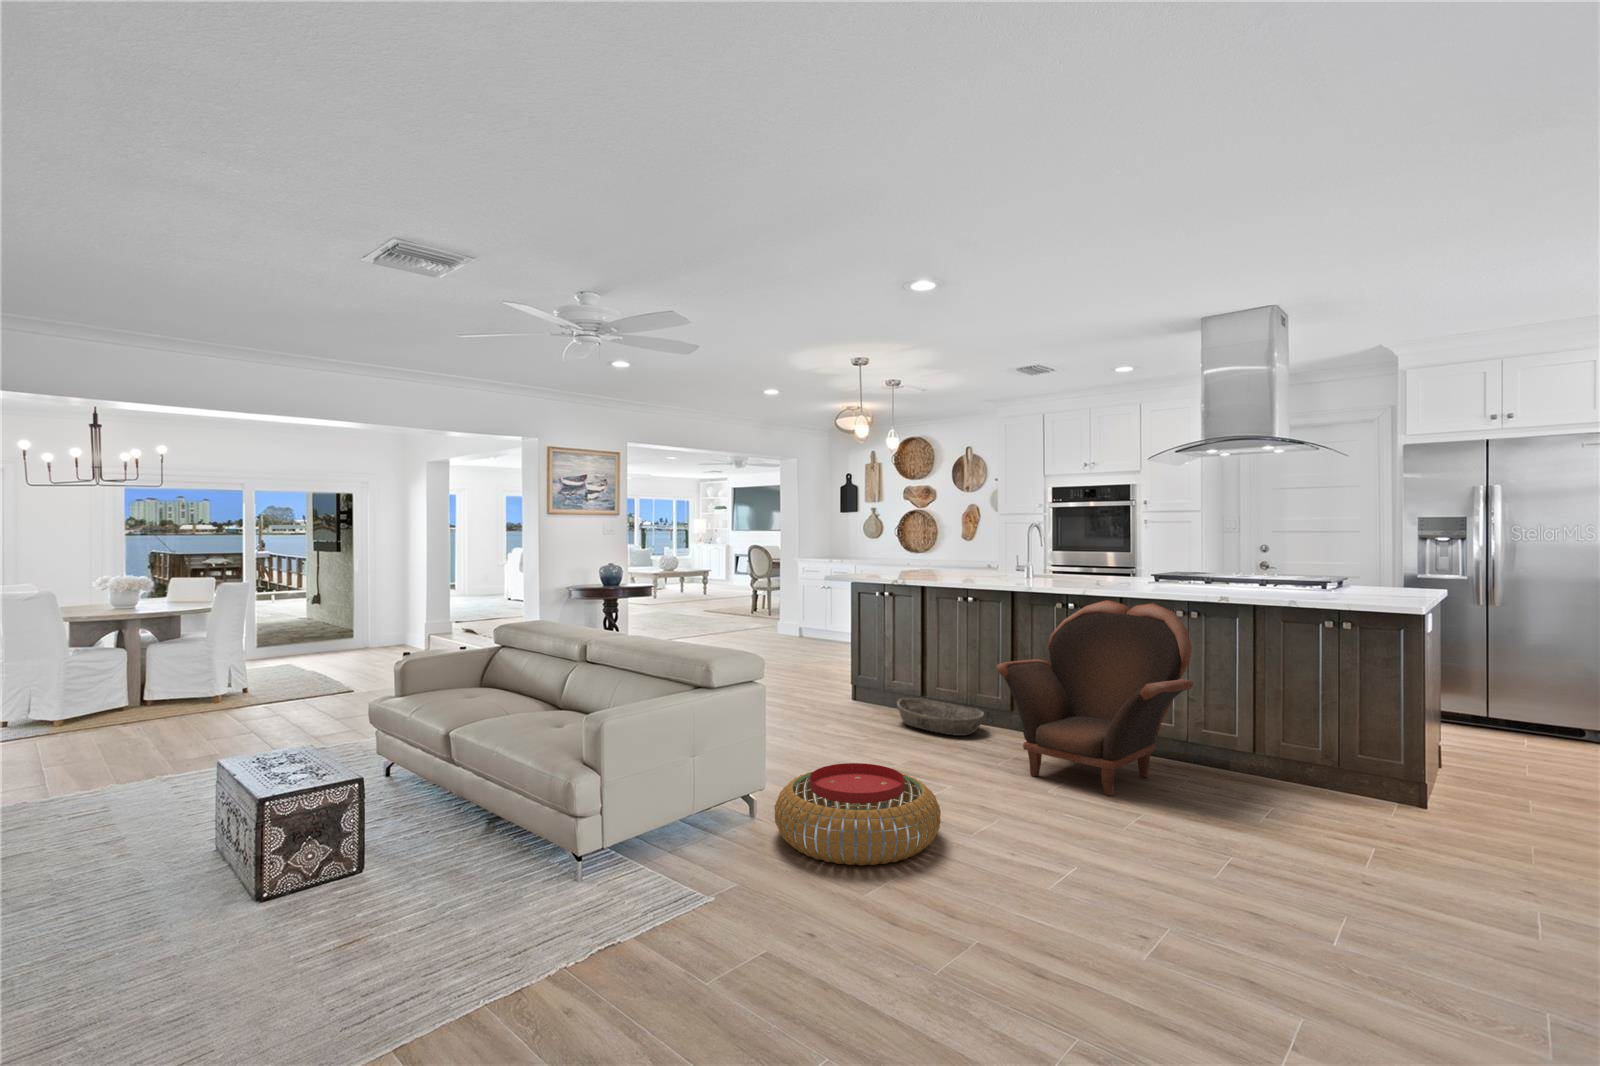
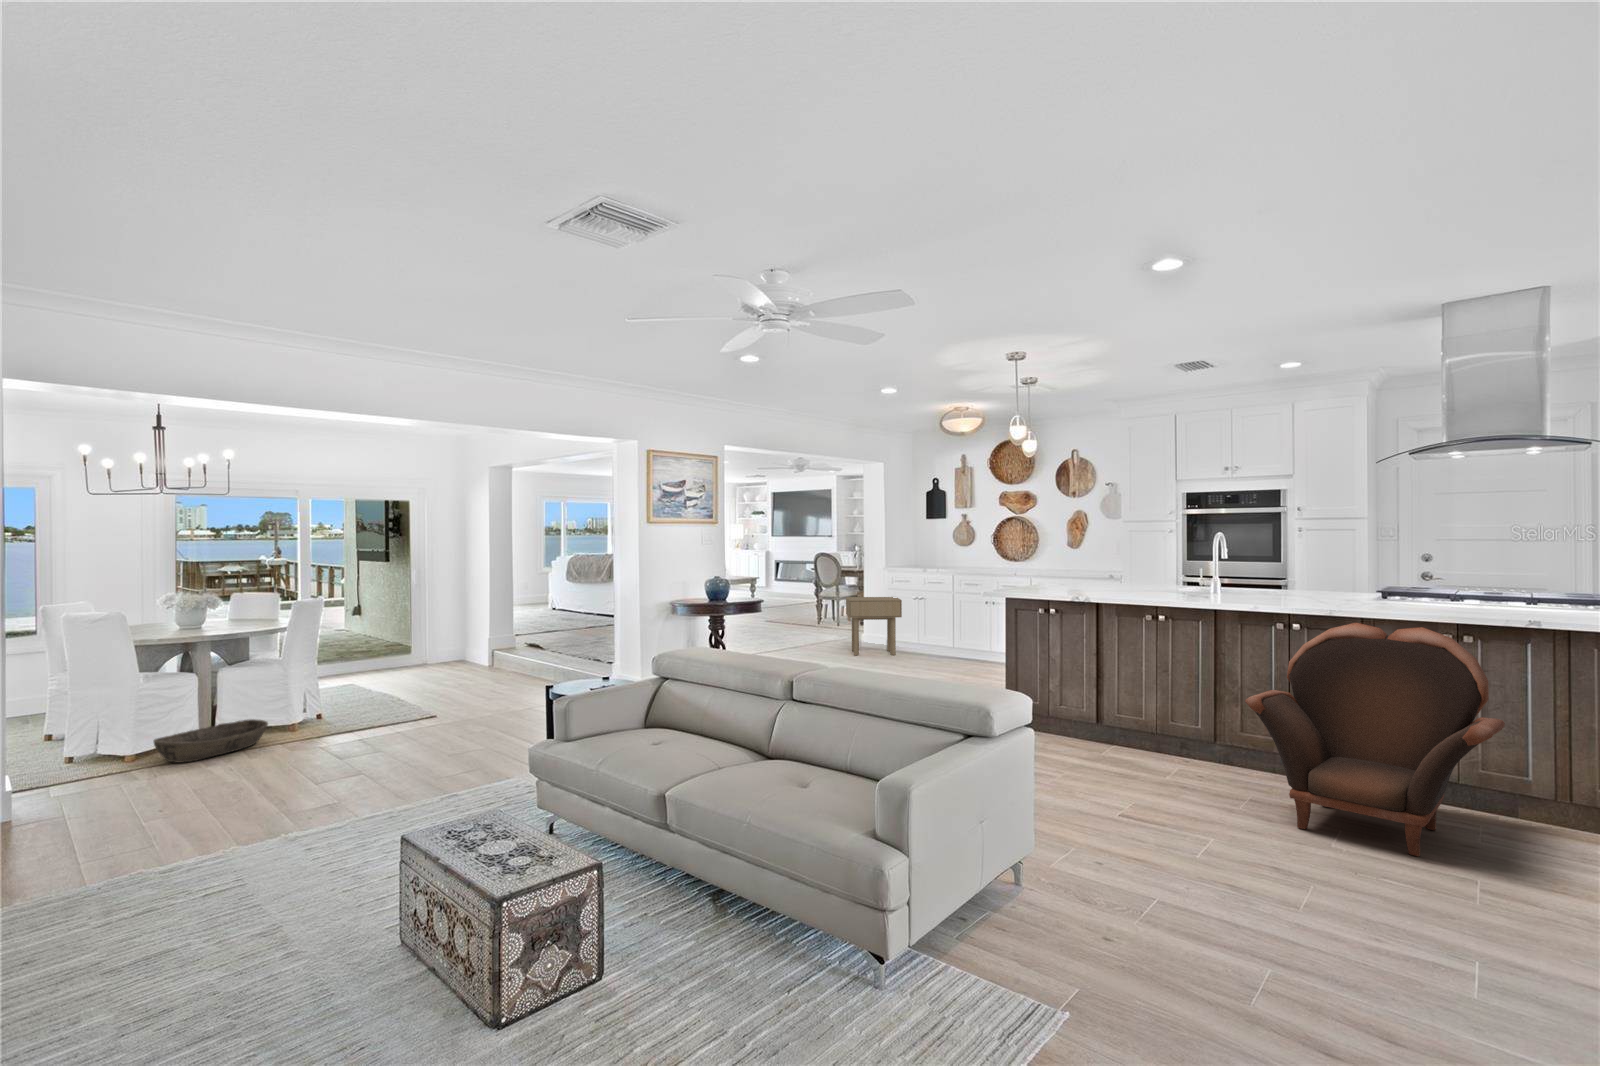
side table: none [759,586,809,641] -> present [846,597,902,655]
basket: present [897,698,984,736] -> present [154,719,268,762]
pouf: present [775,763,941,866] -> none [1066,825,1288,964]

